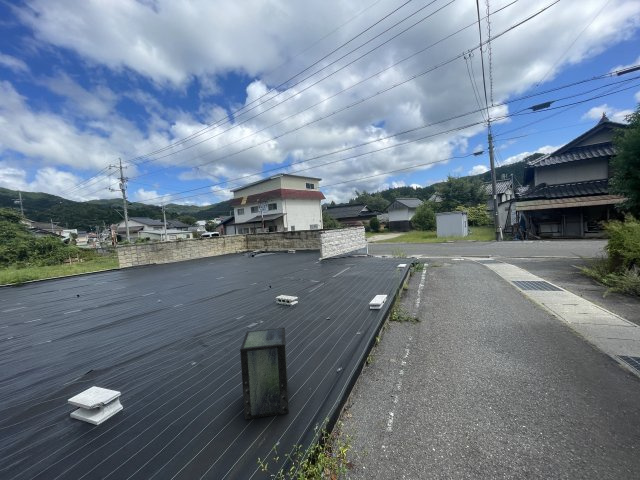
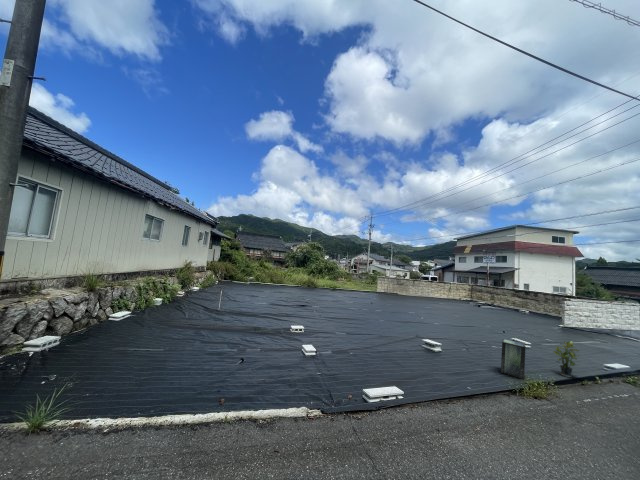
potted plant: none [324,289,355,347] -> present [553,341,579,377]

